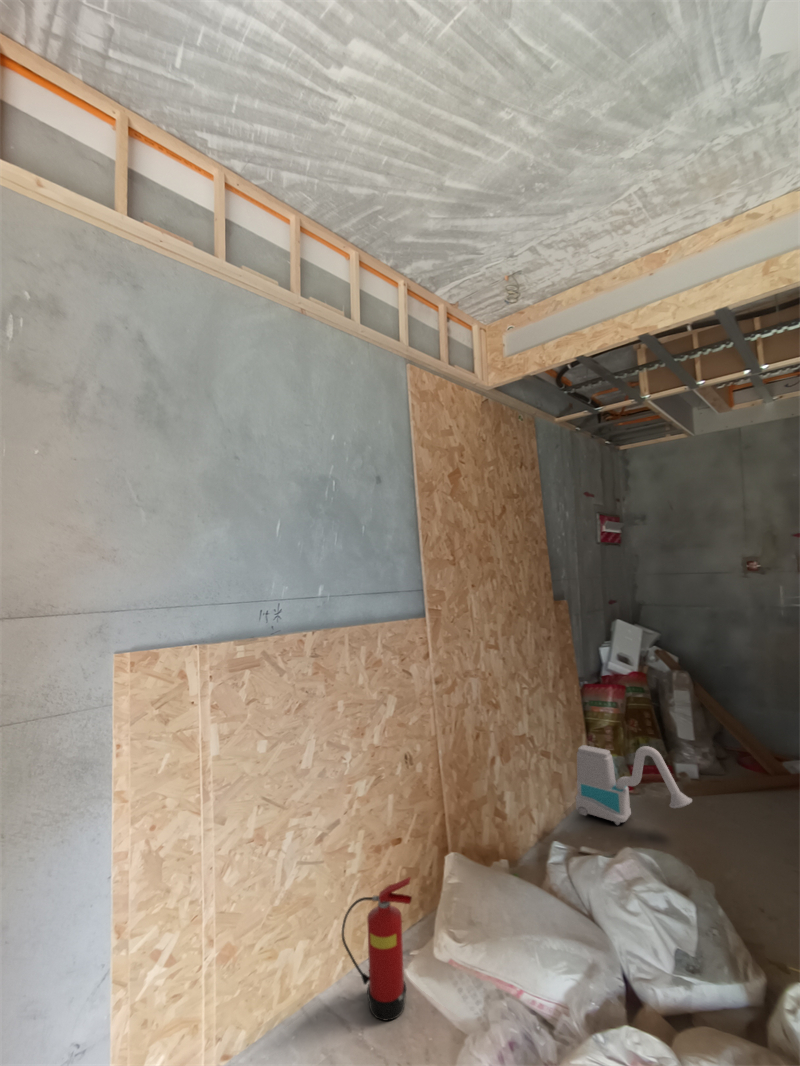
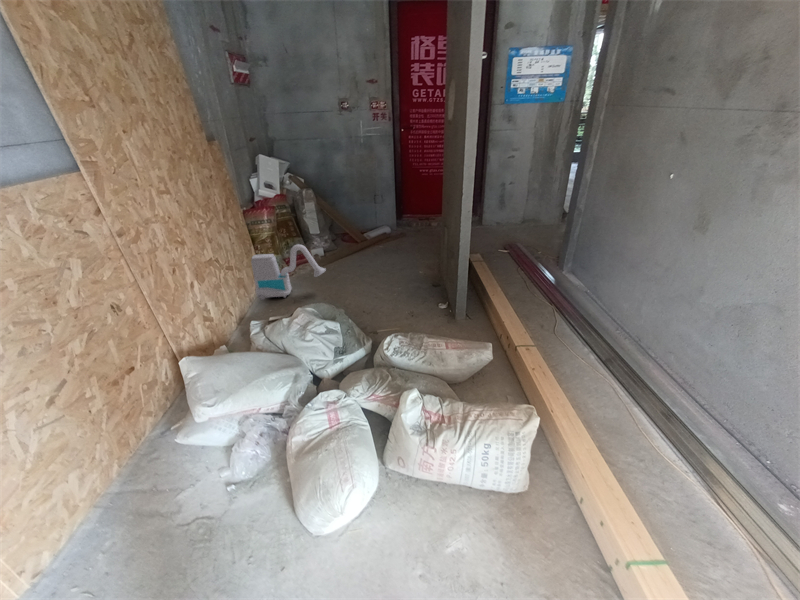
fire extinguisher: present [342,877,412,1020] -> none [105,389,179,477]

